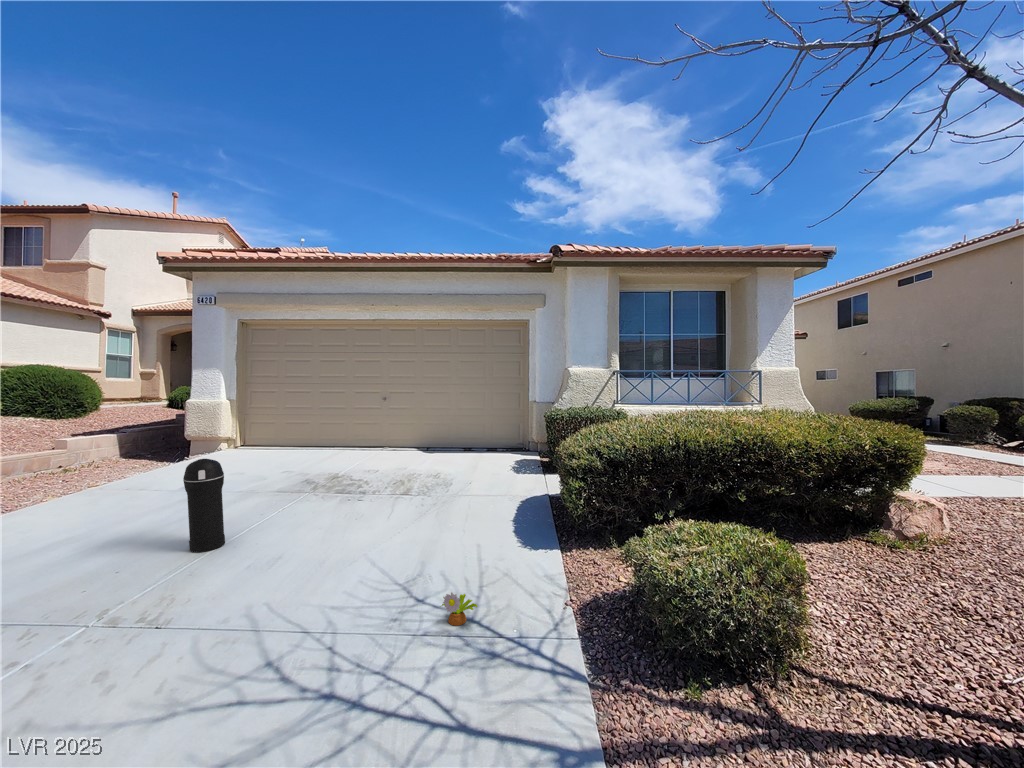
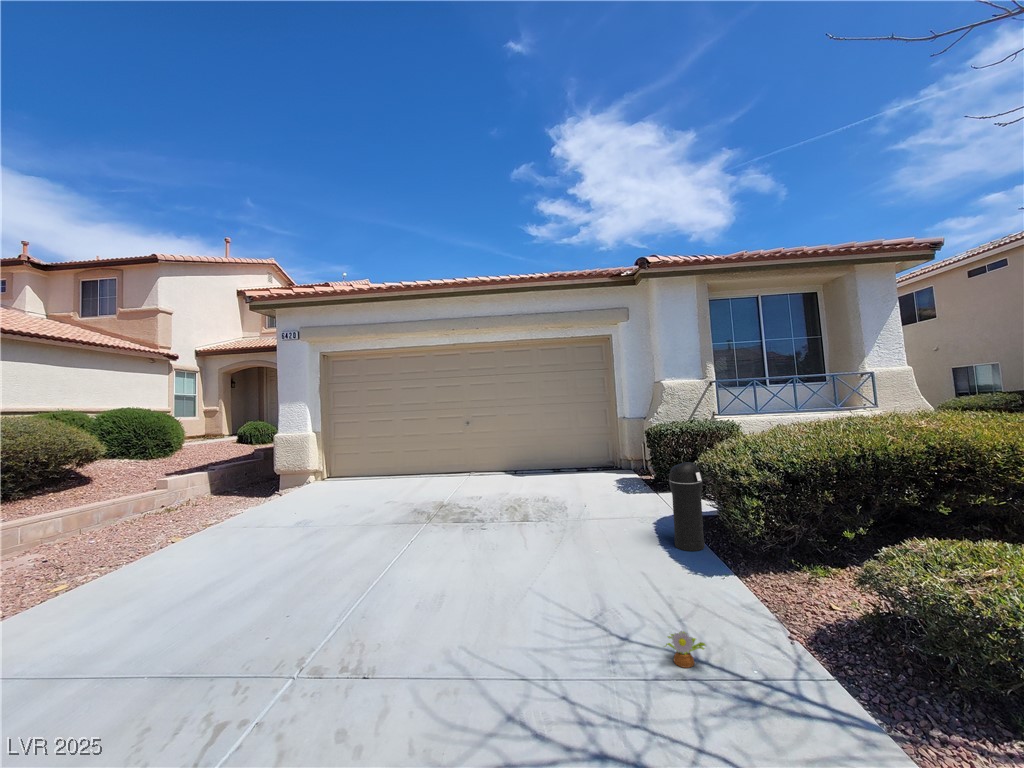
trash can: present [183,459,225,552] -> present [669,462,705,551]

